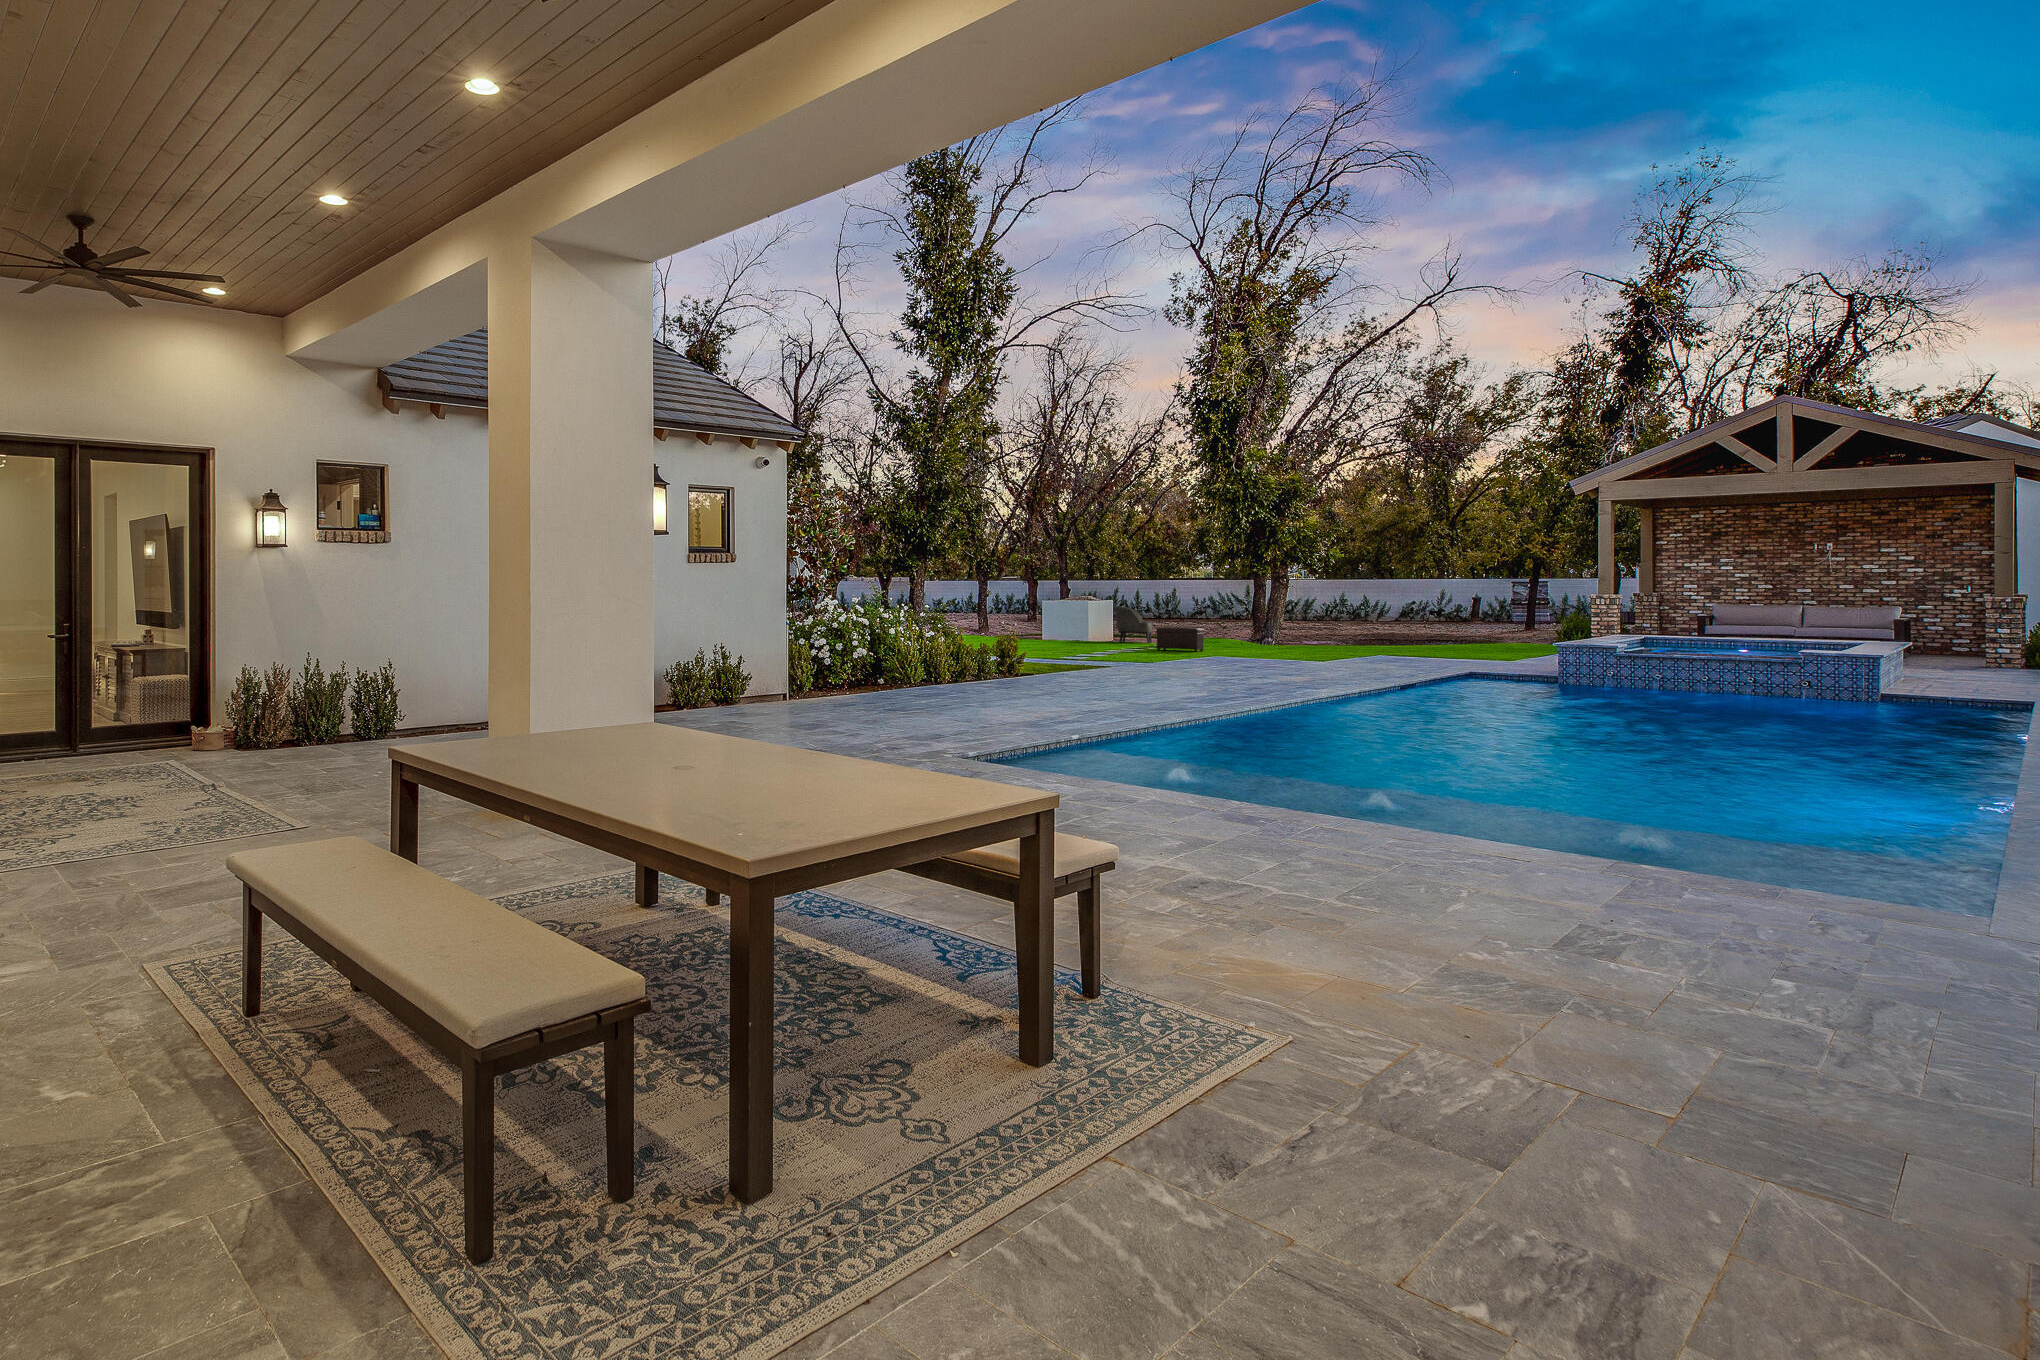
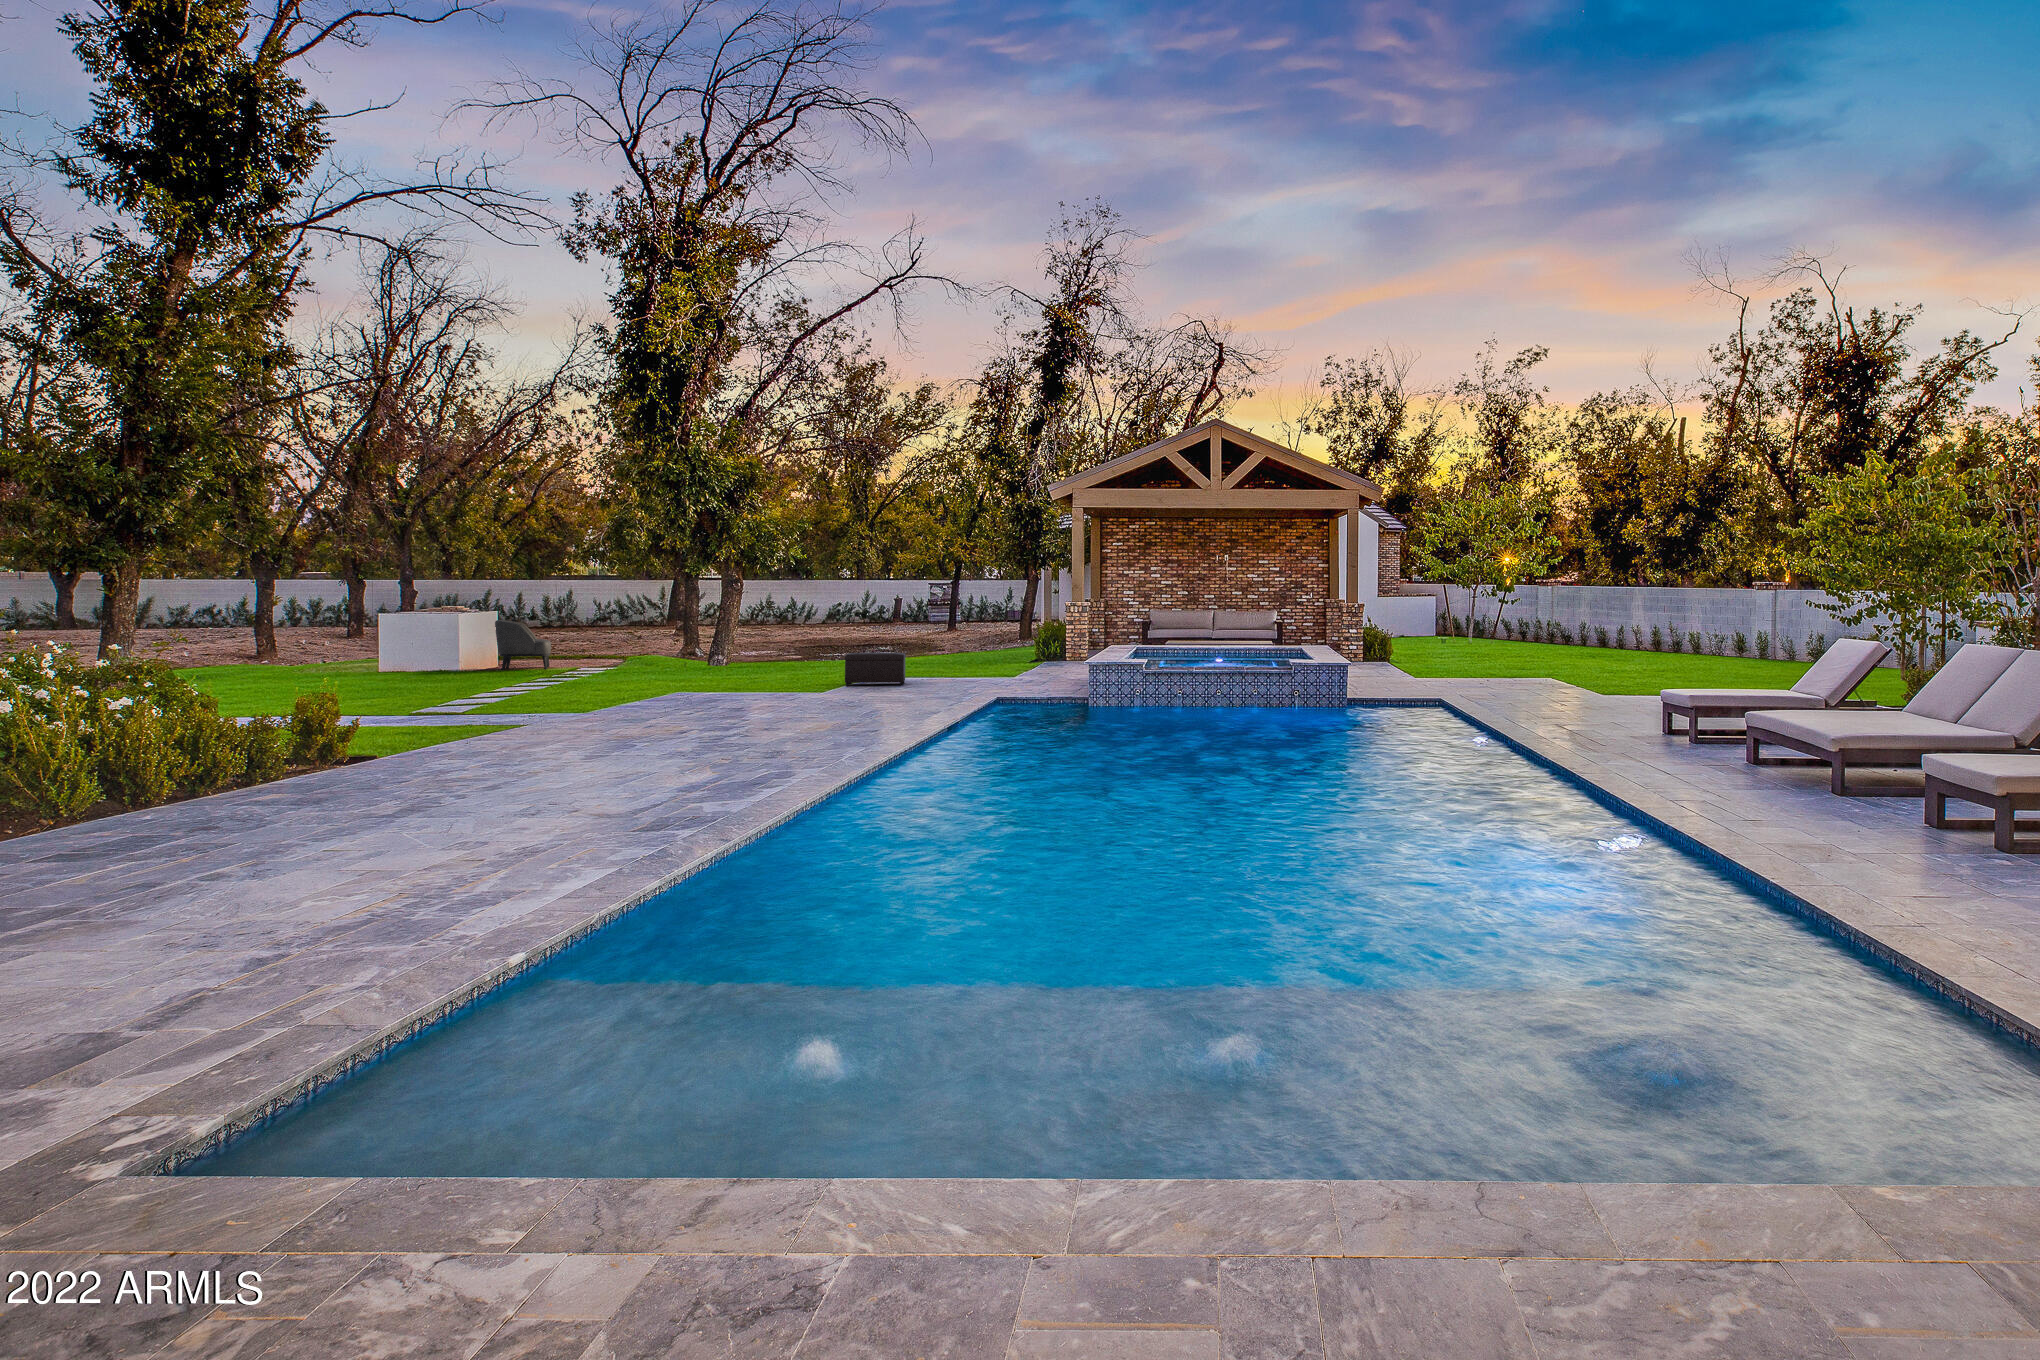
ottoman: present [1157,627,1204,652] -> present [845,652,906,686]

